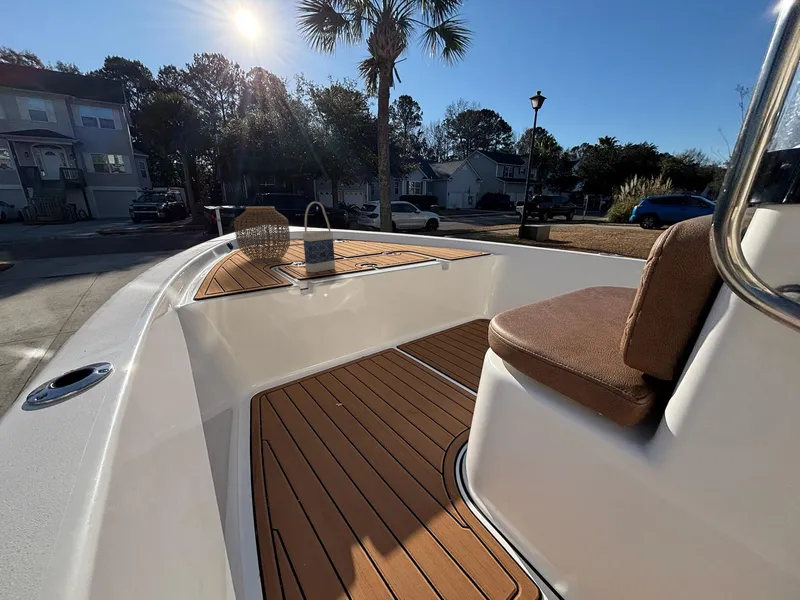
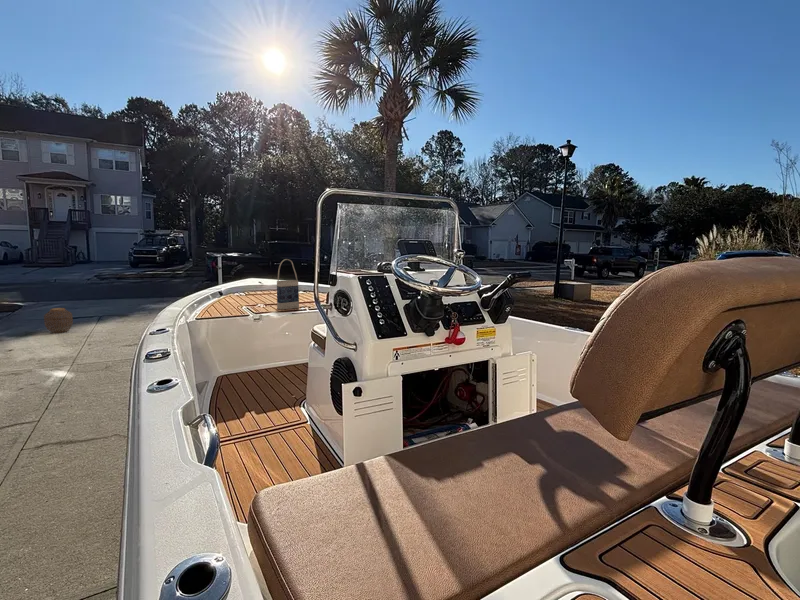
woven basket: present [234,206,290,262] -> present [44,308,73,333]

